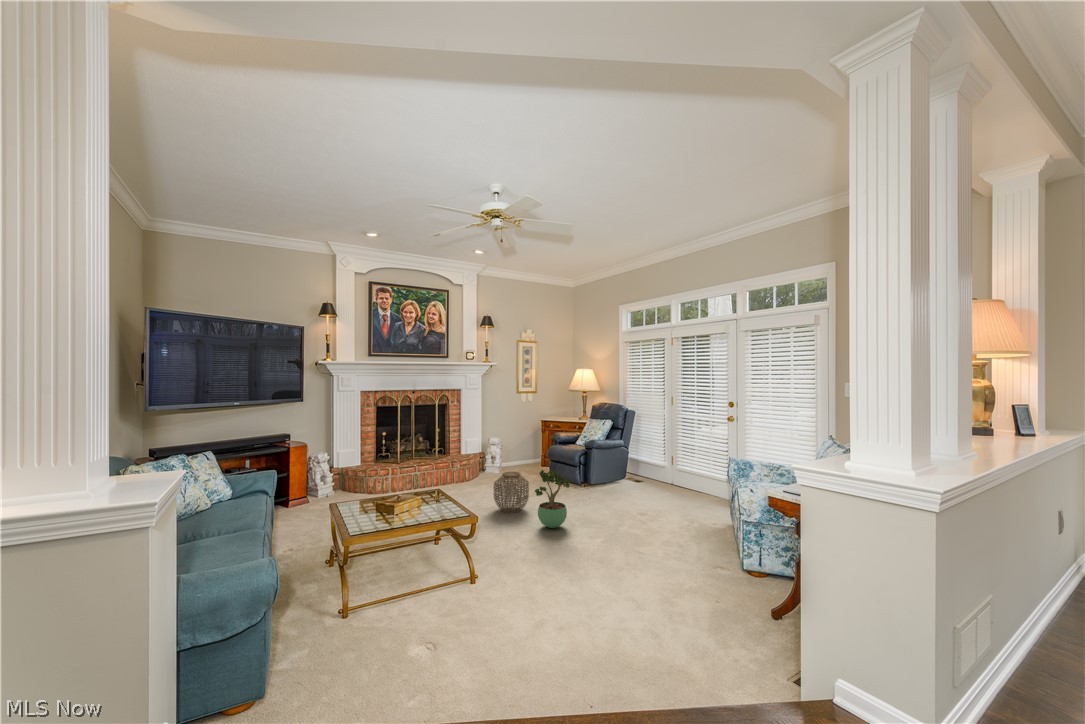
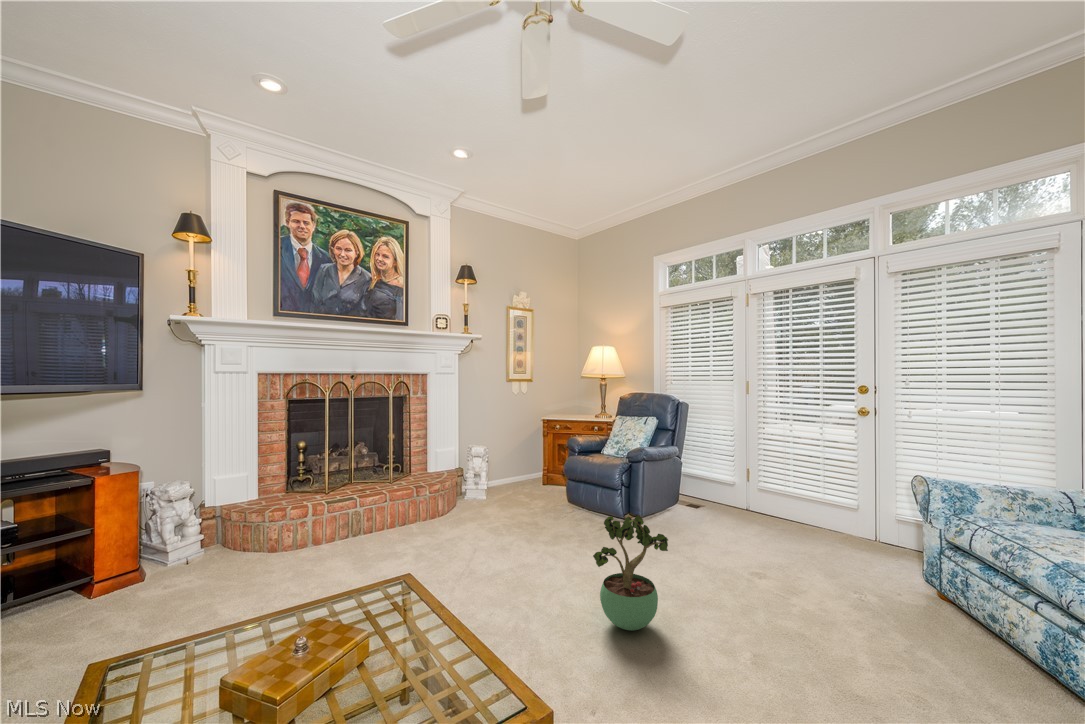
woven basket: present [494,472,529,513] -> none [501,511,564,589]

